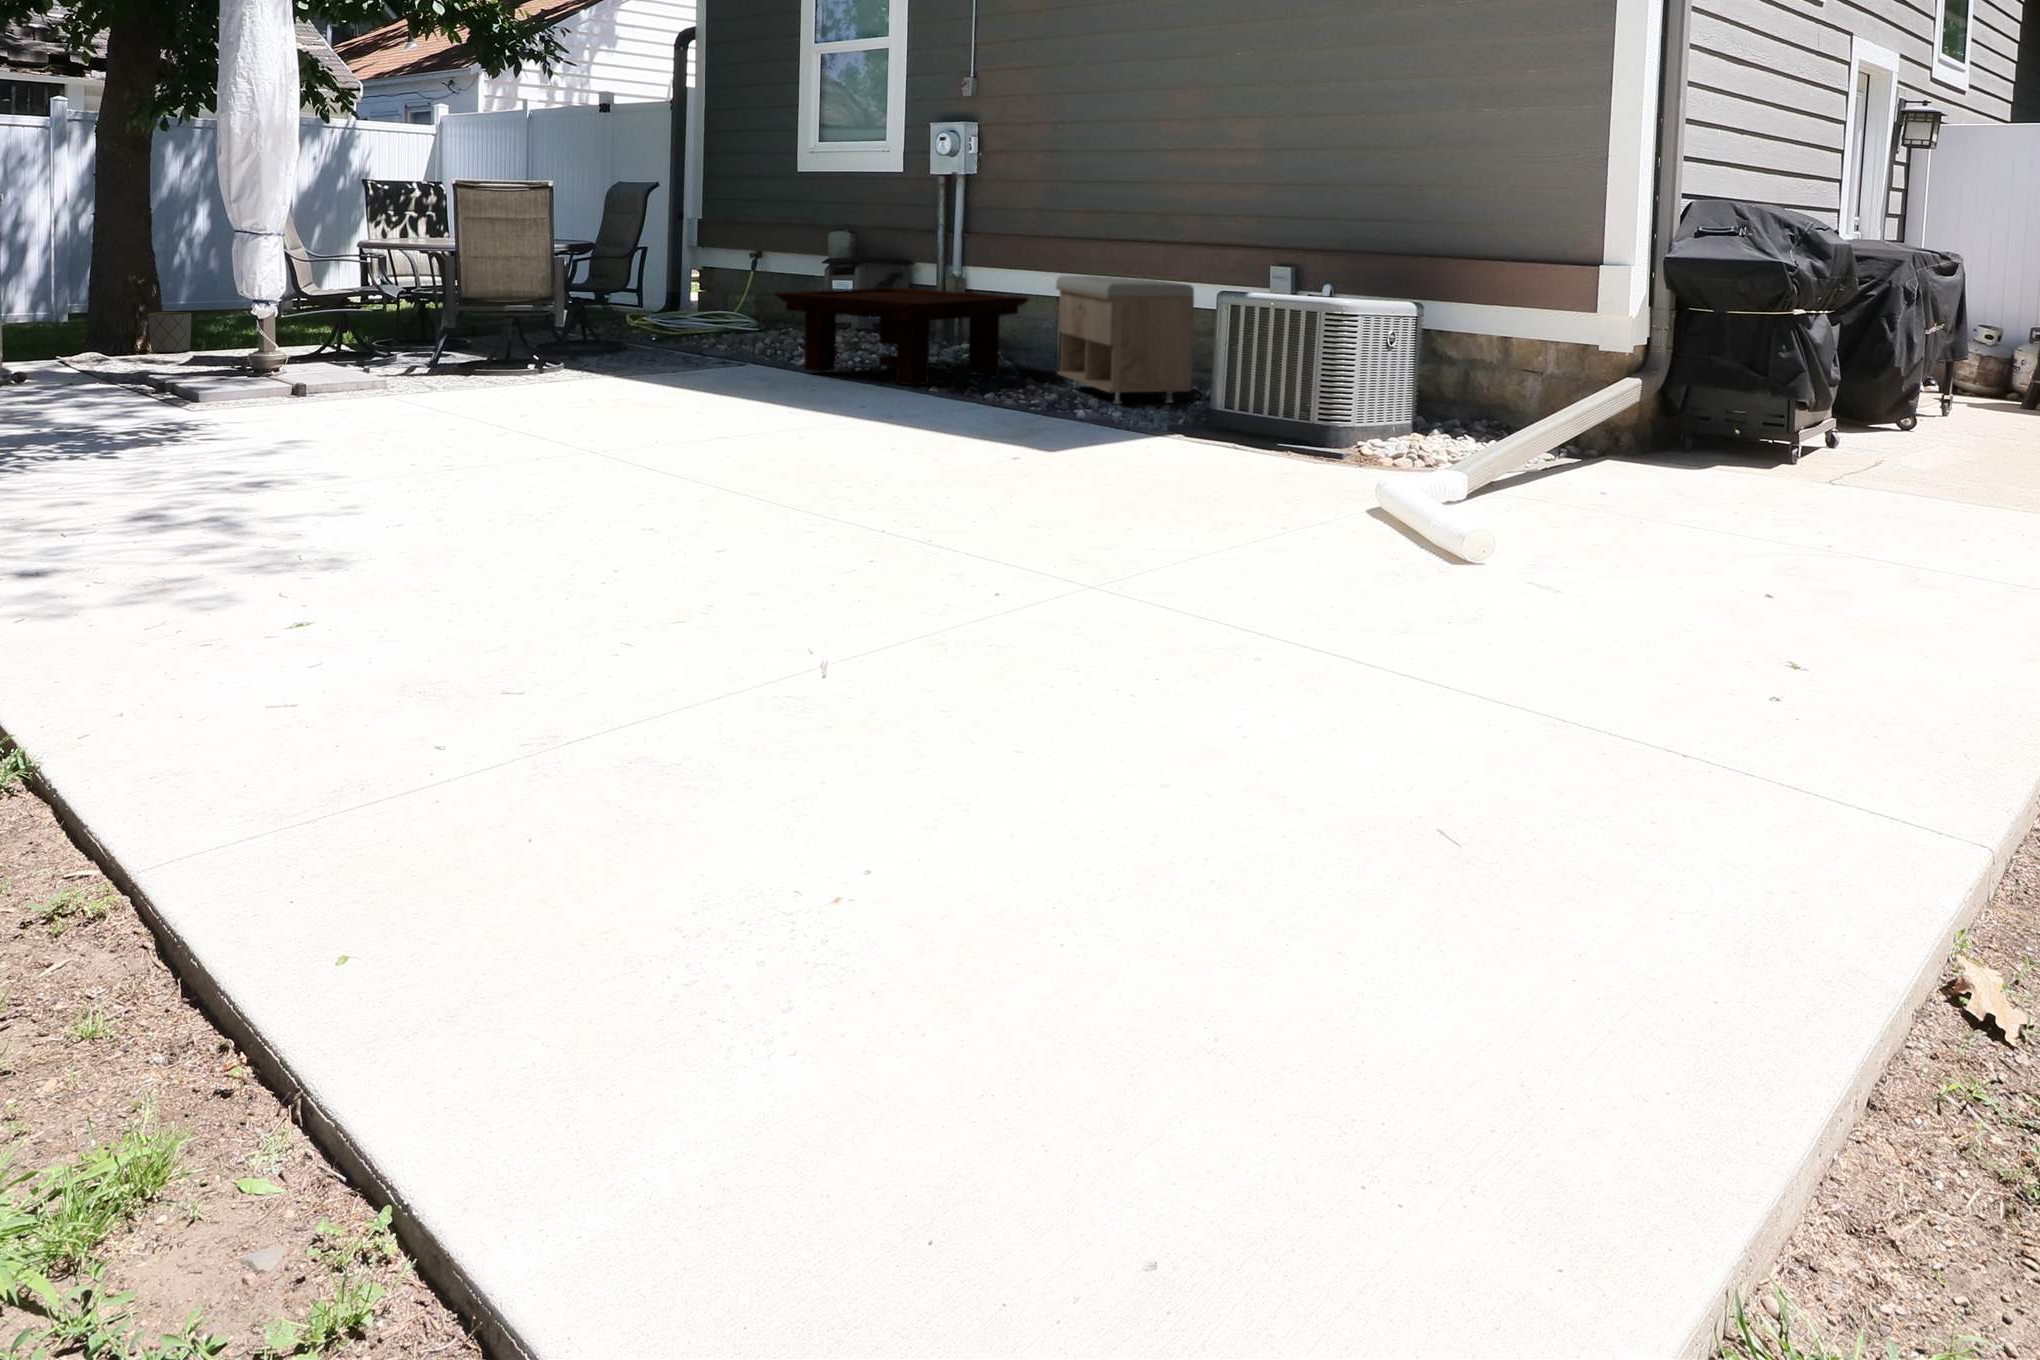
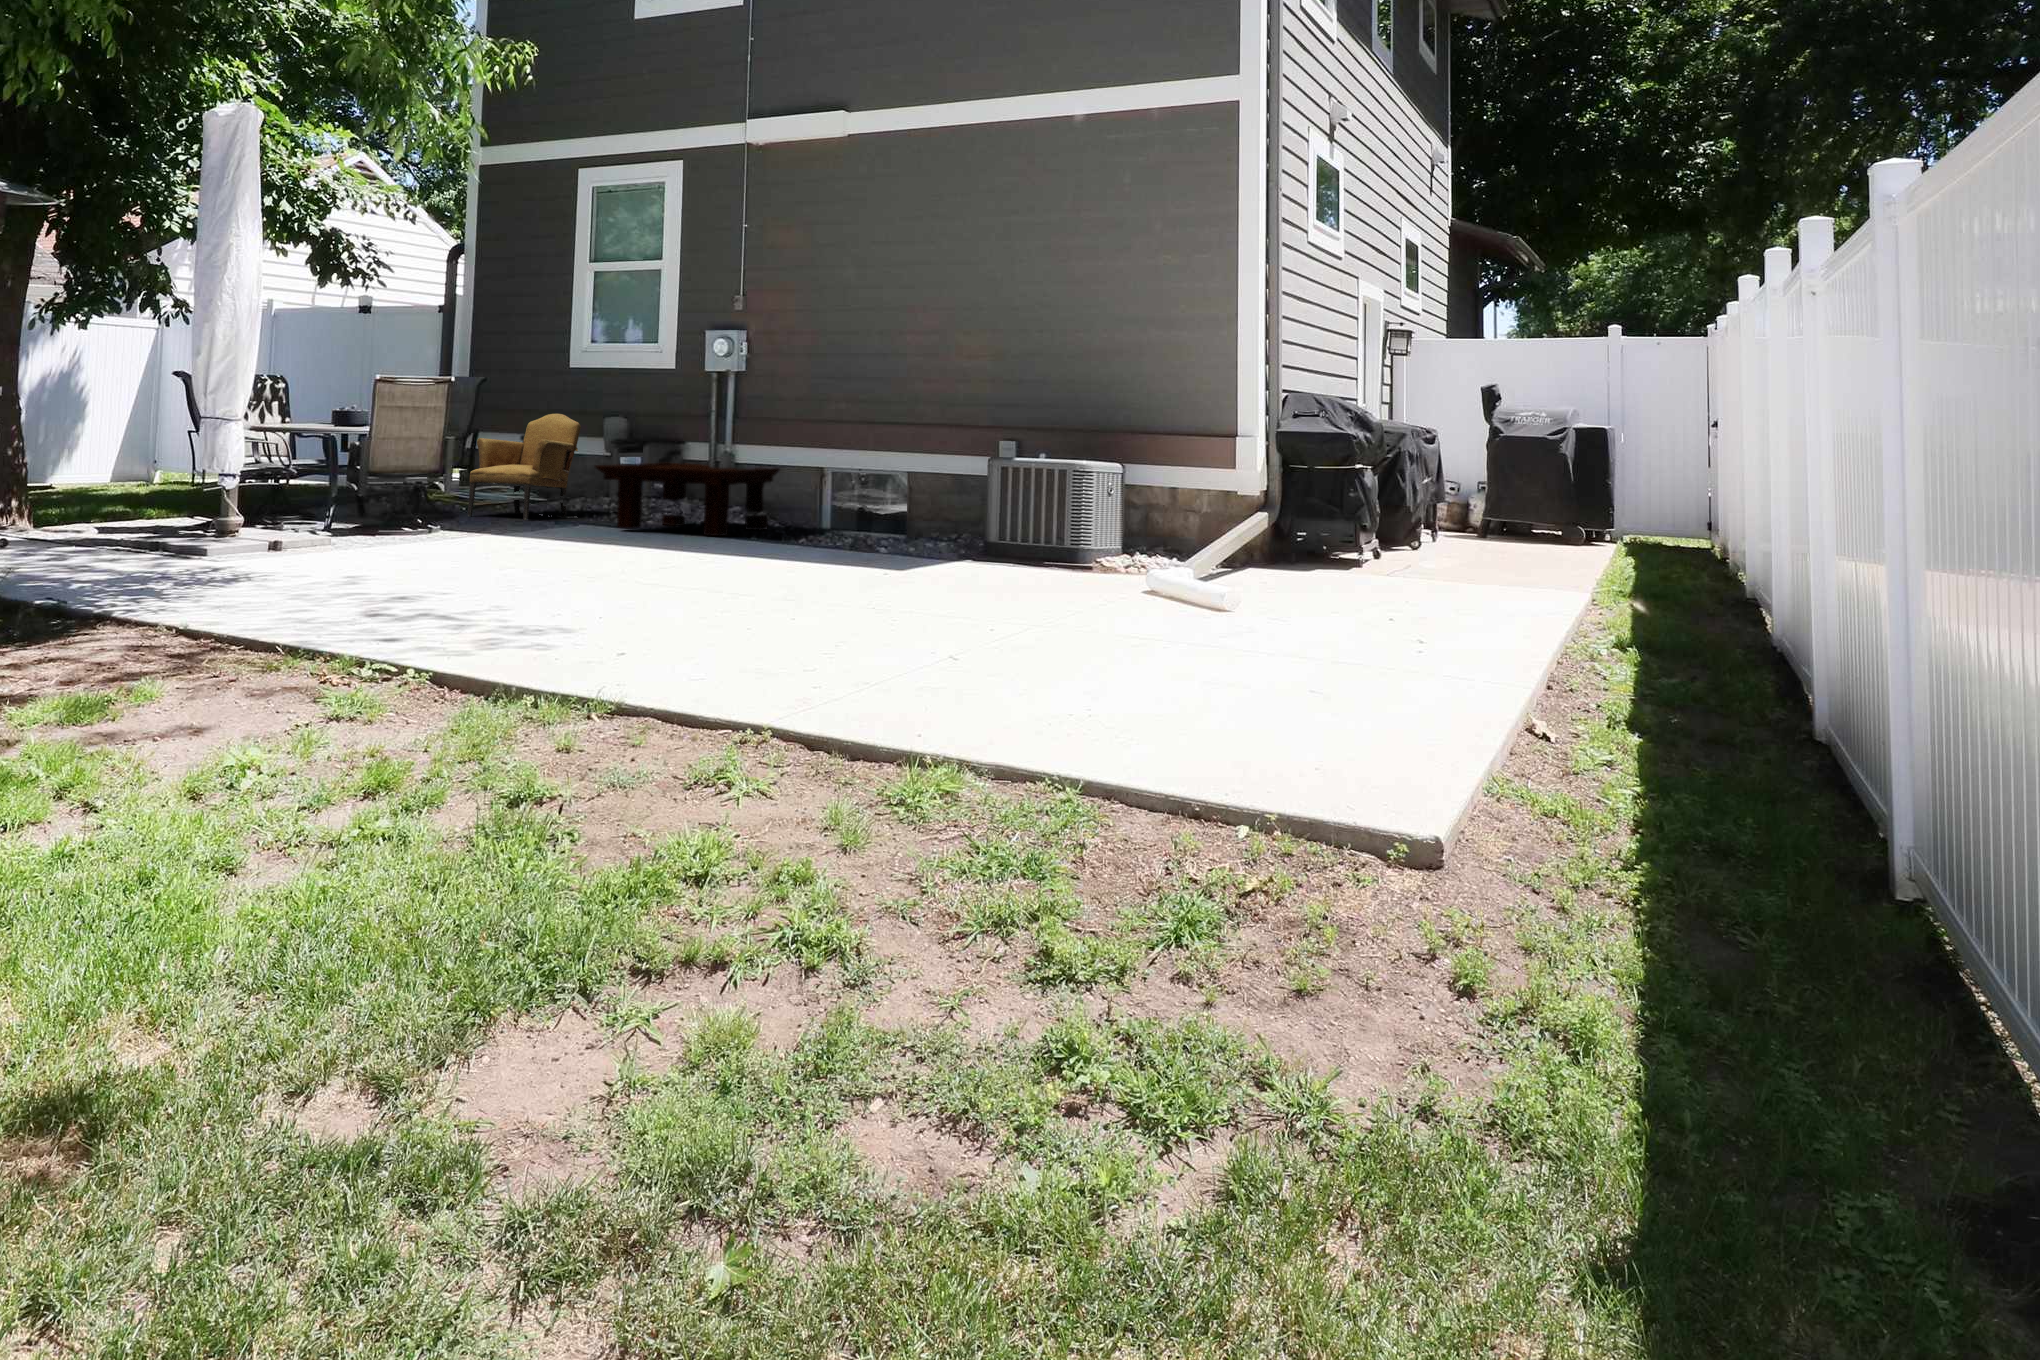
armchair: none [674,226,809,354] -> present [468,414,581,520]
storage bench: present [1056,276,1194,404] -> none [825,449,942,544]
planter: present [148,312,191,353] -> none [14,489,53,525]

